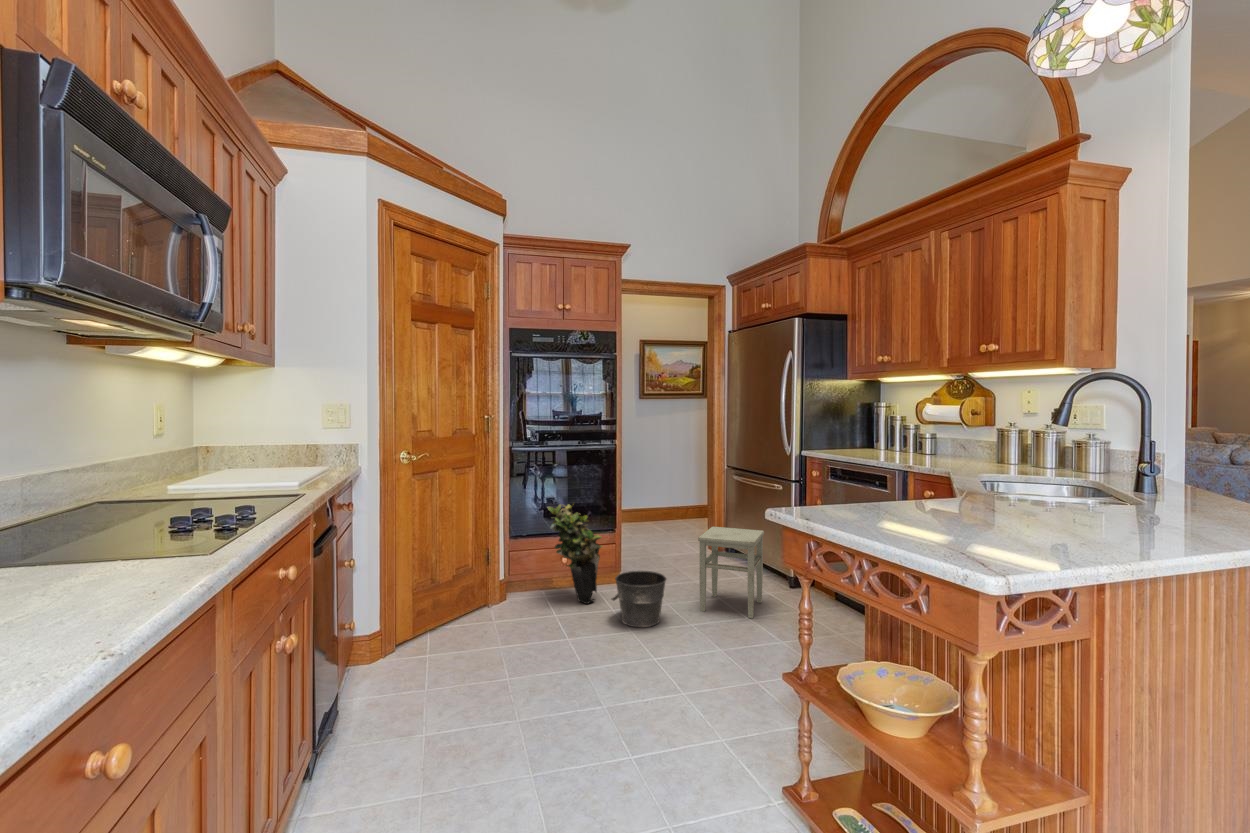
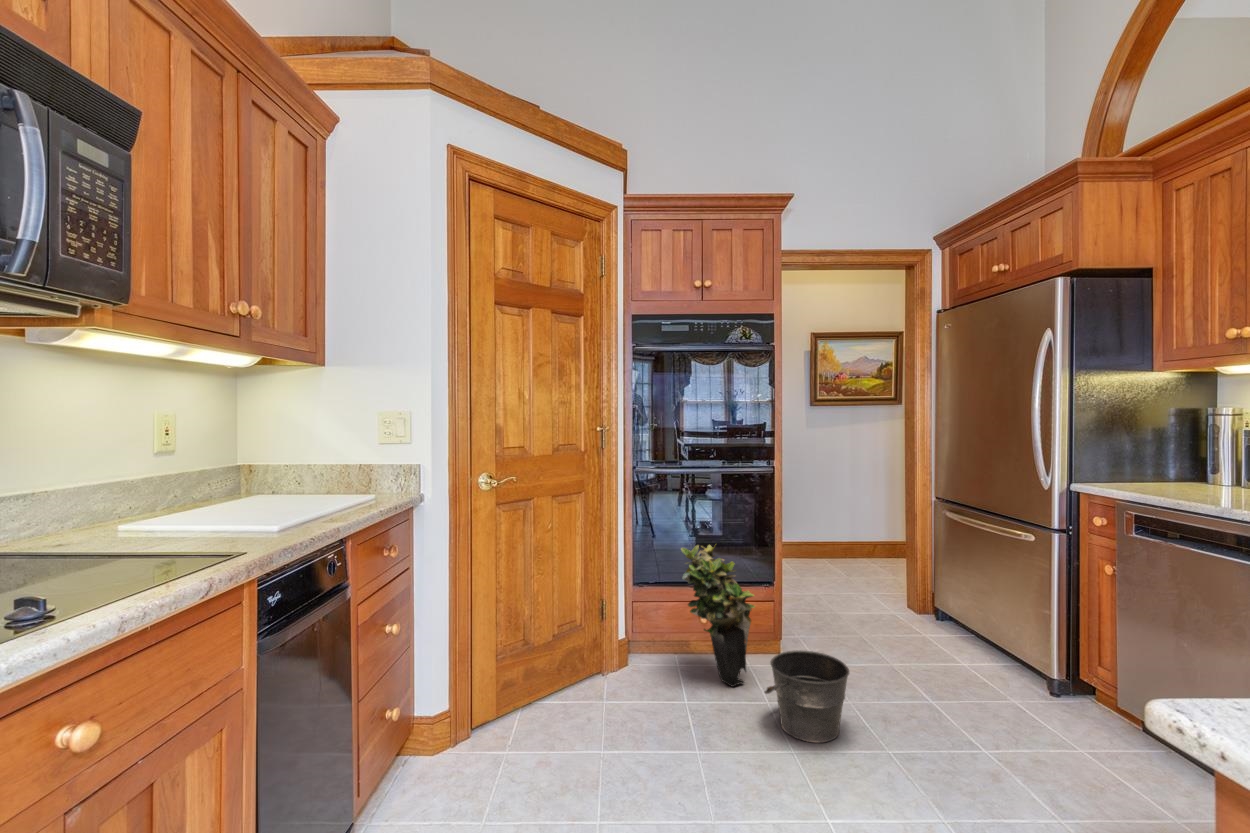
stool: present [698,527,764,618] -> none [899,591,1009,749]

